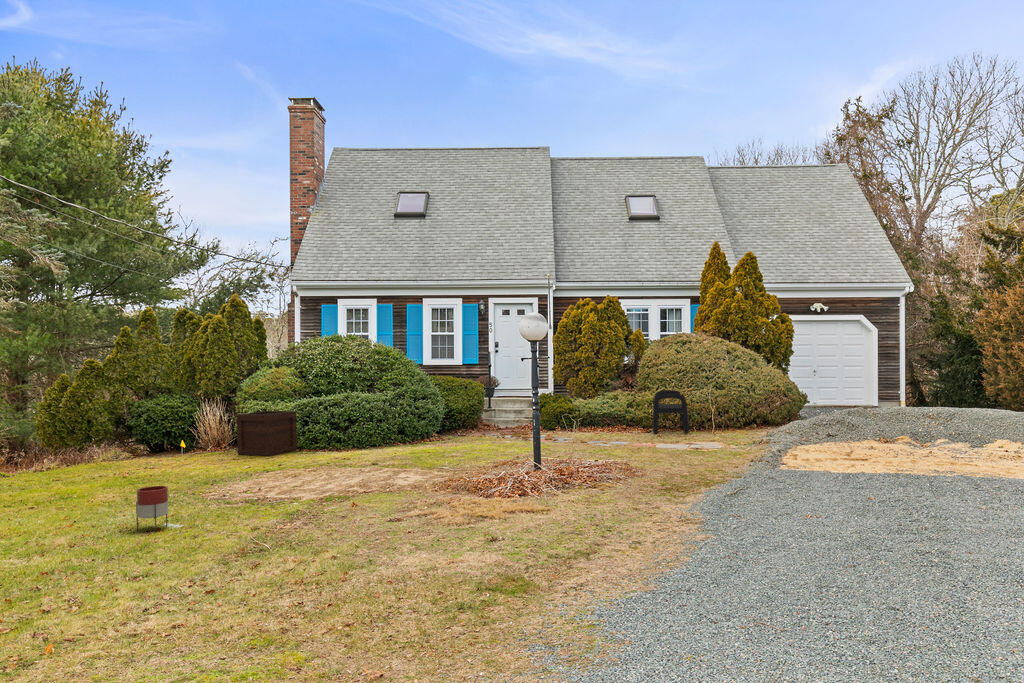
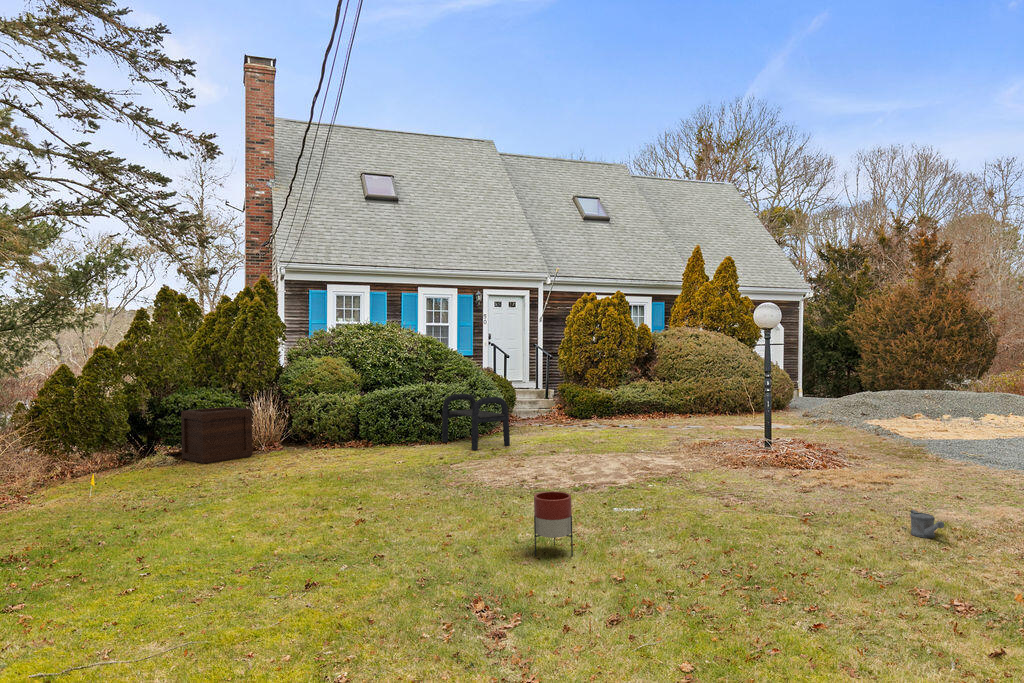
bench: present [653,390,689,434] -> present [442,394,510,450]
wooden crate: present [237,411,297,456] -> present [181,407,253,464]
watering can: none [393,523,425,547] -> present [910,510,944,538]

